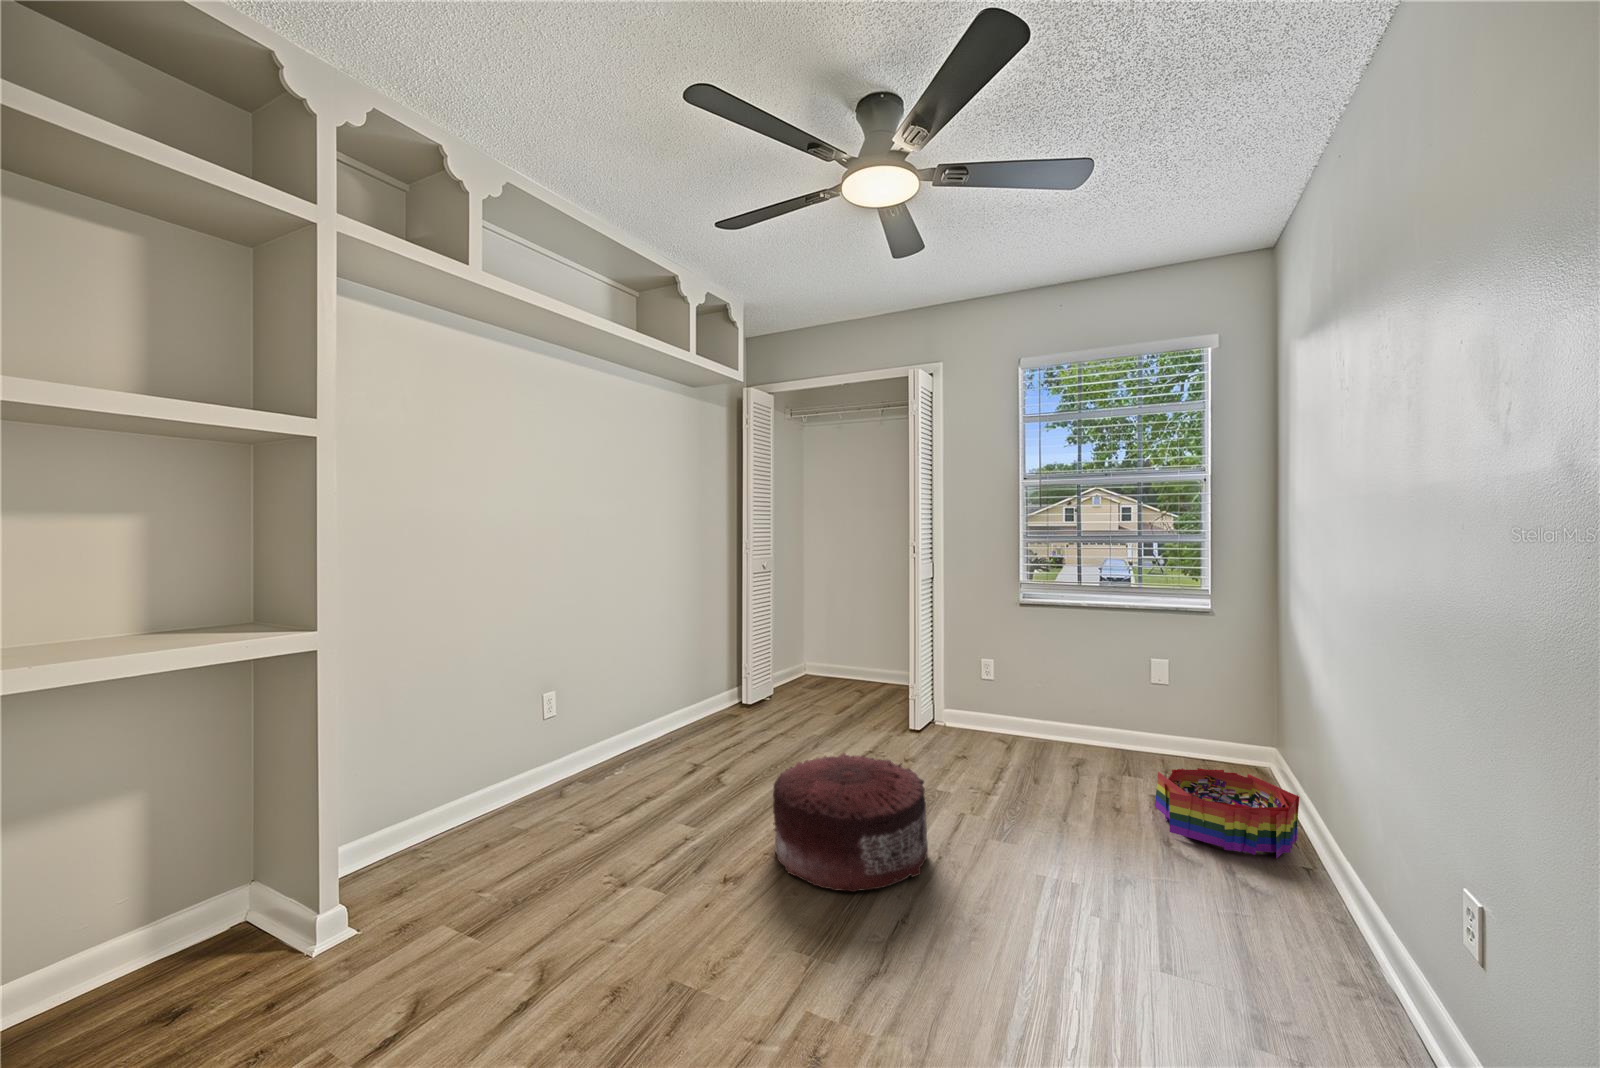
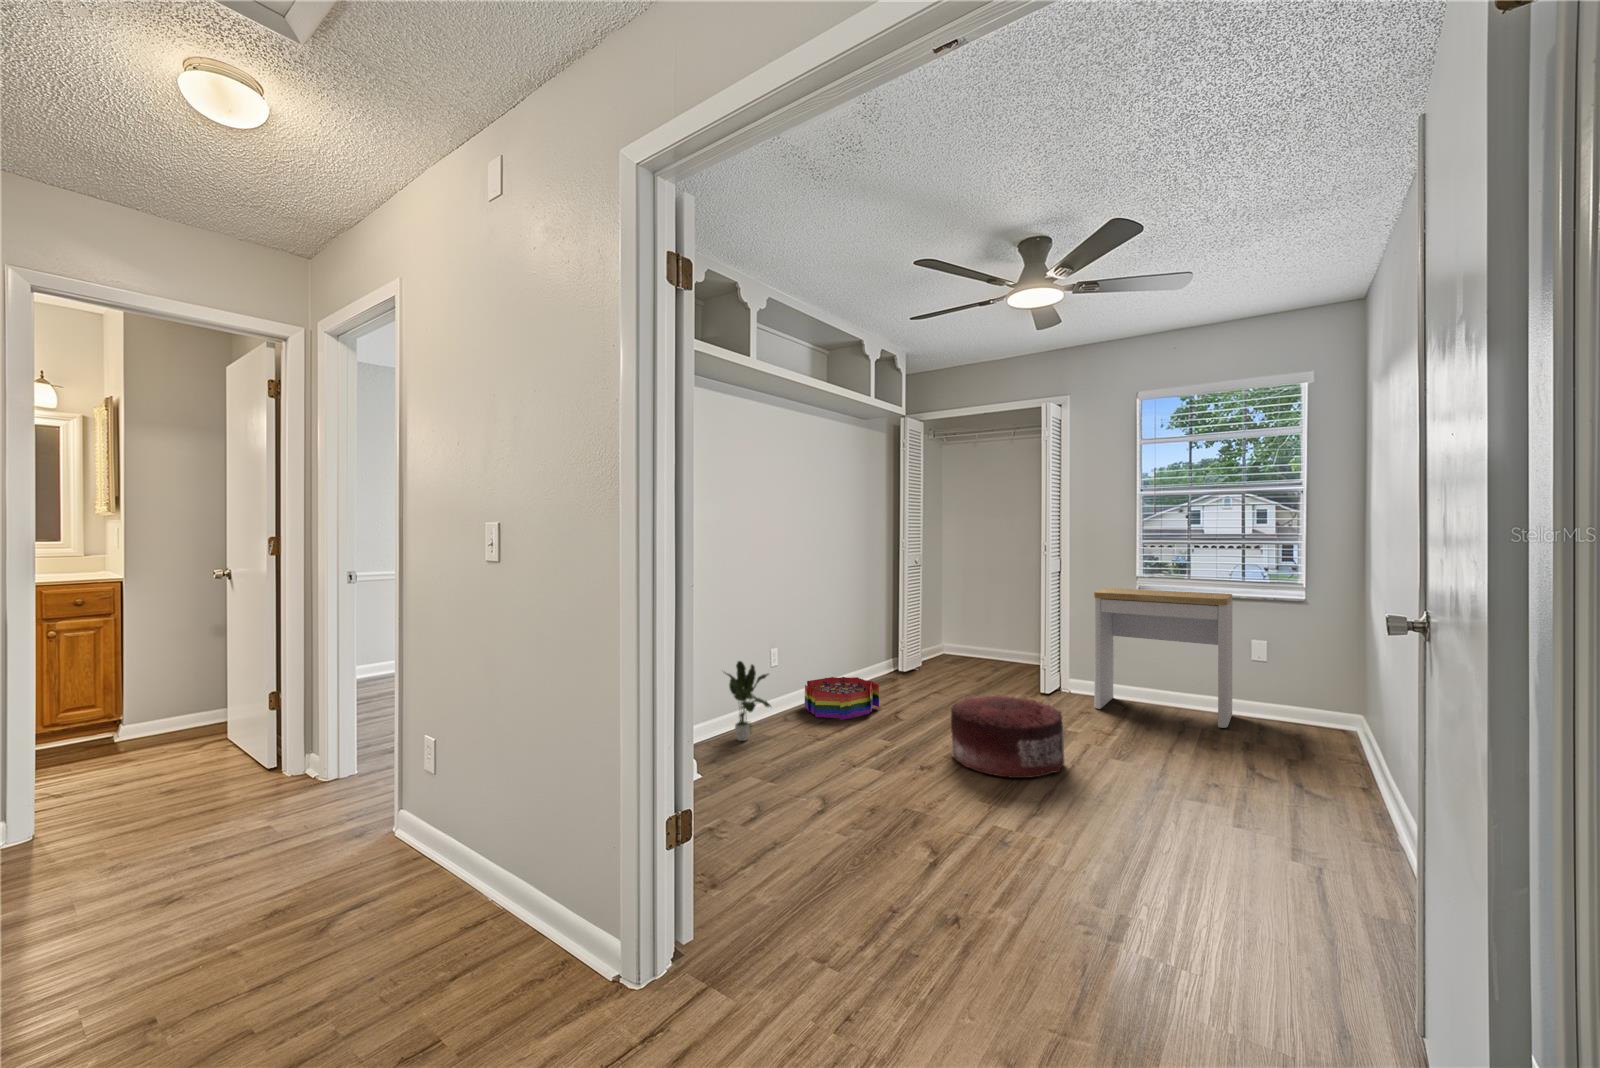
desk: none [971,598,1130,773] -> present [1094,588,1232,728]
potted plant: none [439,722,523,844] -> present [725,661,771,741]
storage bin: present [1155,768,1299,858] -> present [805,677,879,720]

